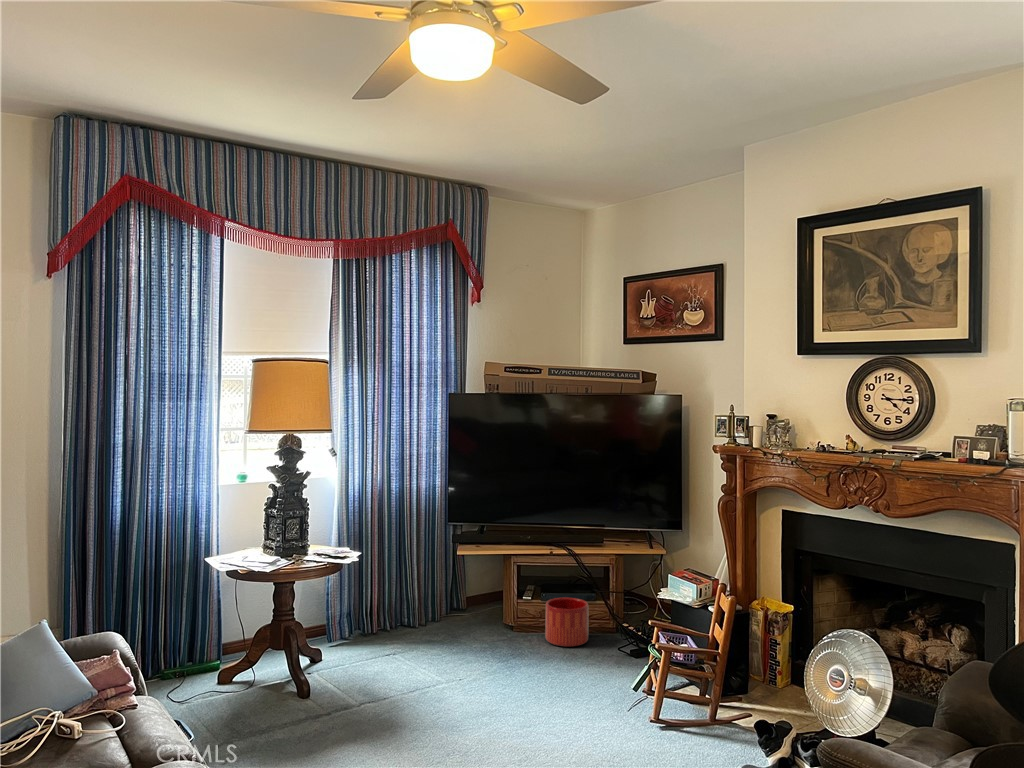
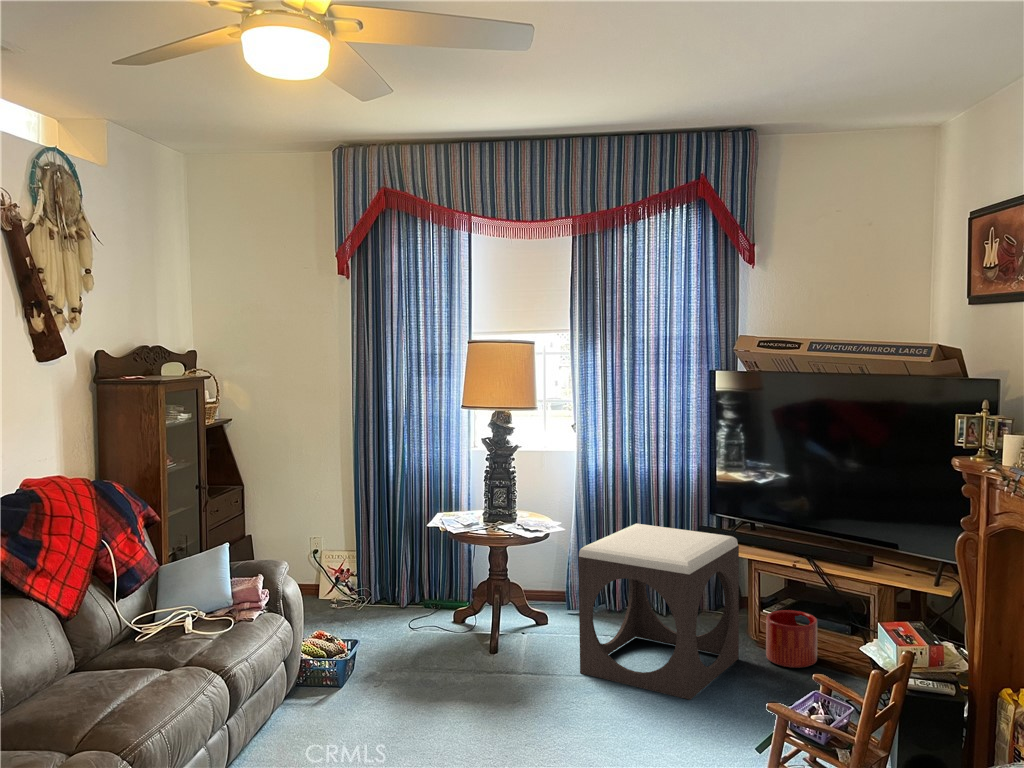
footstool: none [426,537,550,697] -> present [578,524,739,700]

